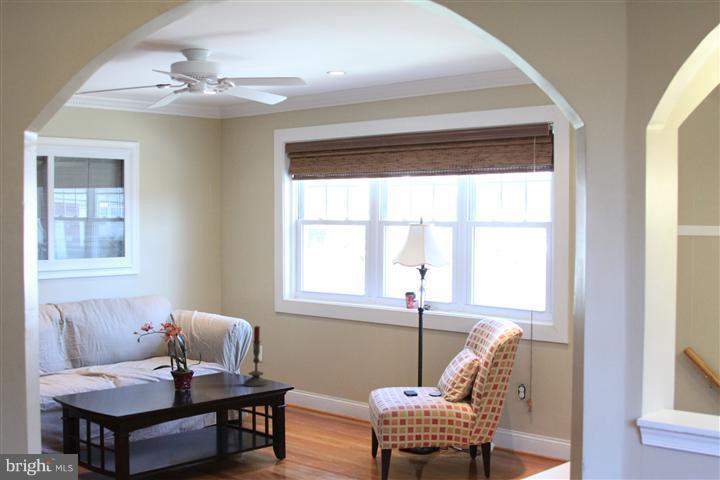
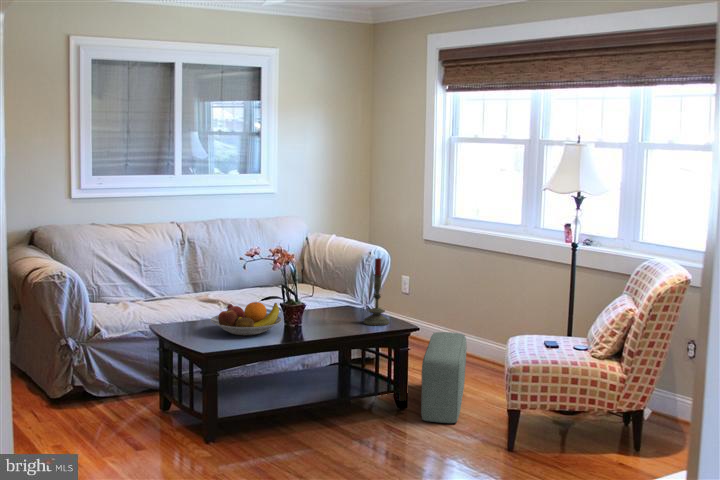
fruit bowl: none [107,370,175,401] -> present [211,302,282,335]
pouf: none [299,391,335,469] -> present [421,332,466,423]

